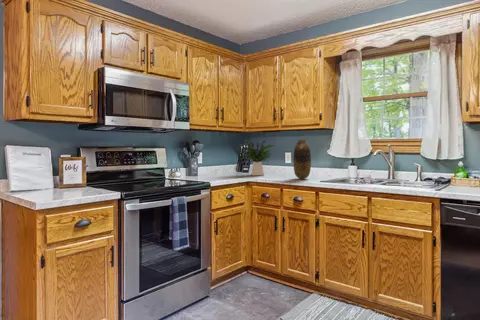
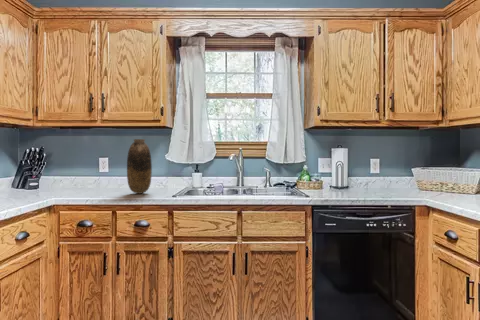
flower arrangement: present [243,137,274,175] -> none [25,132,88,193]

